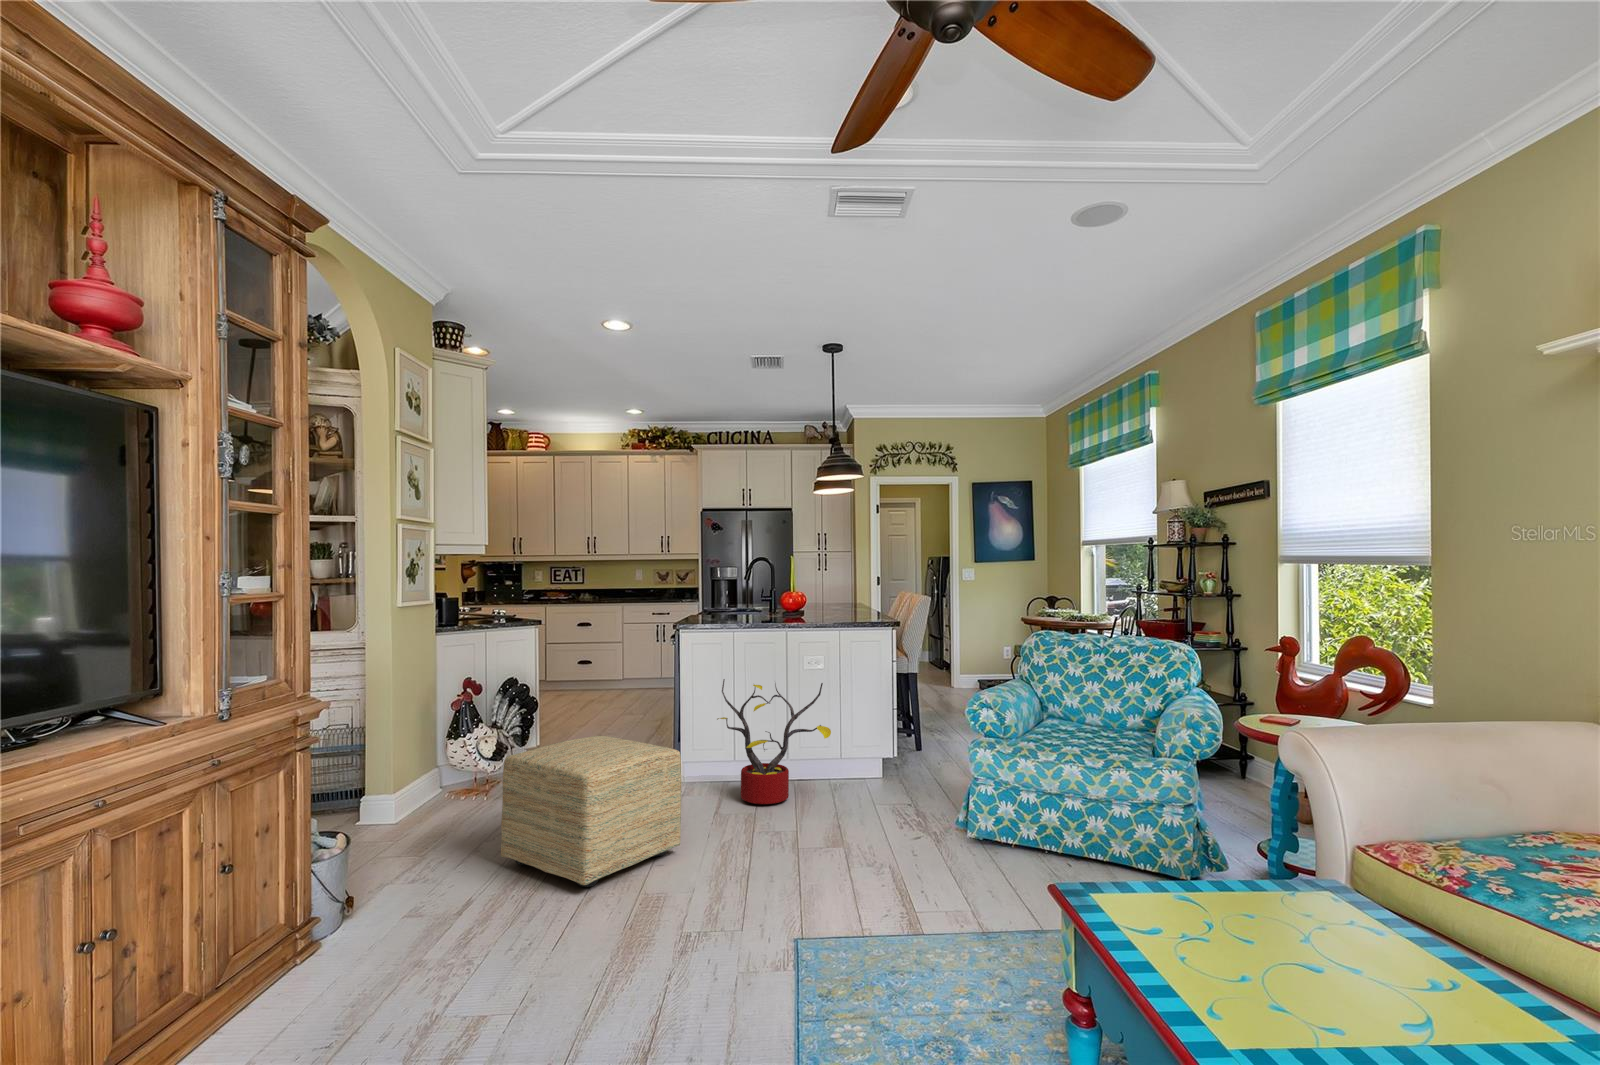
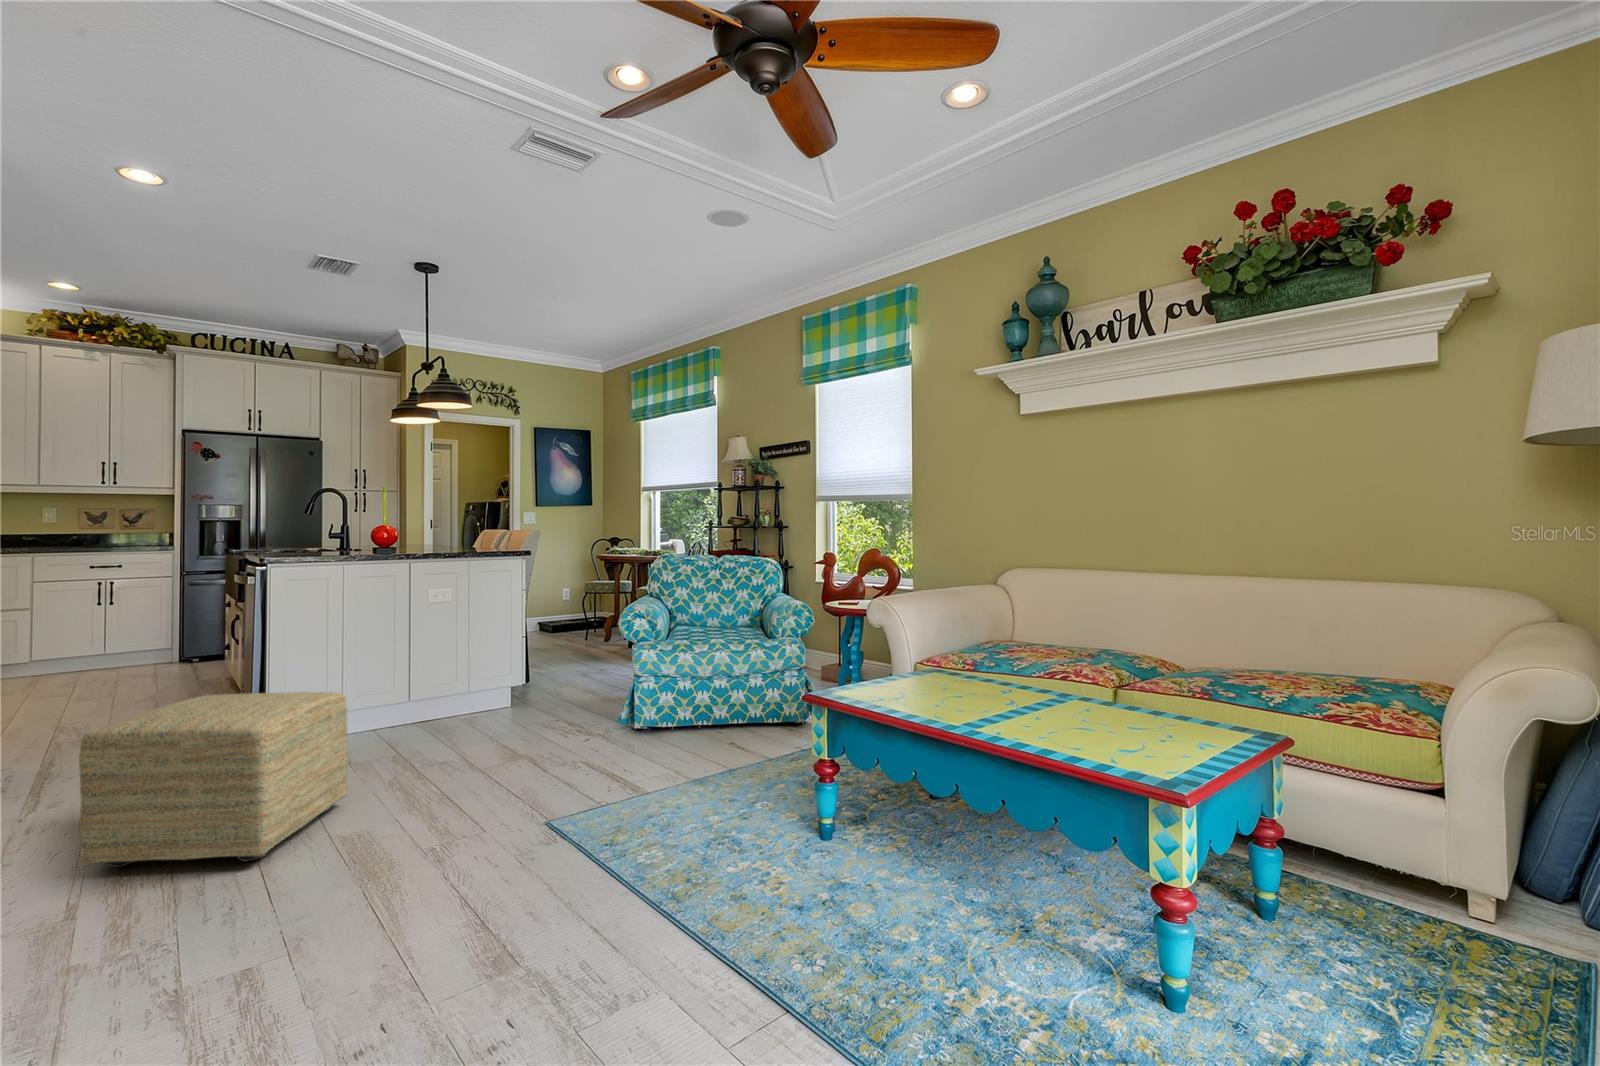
decorative plant: present [717,679,831,804] -> none [325,614,479,747]

